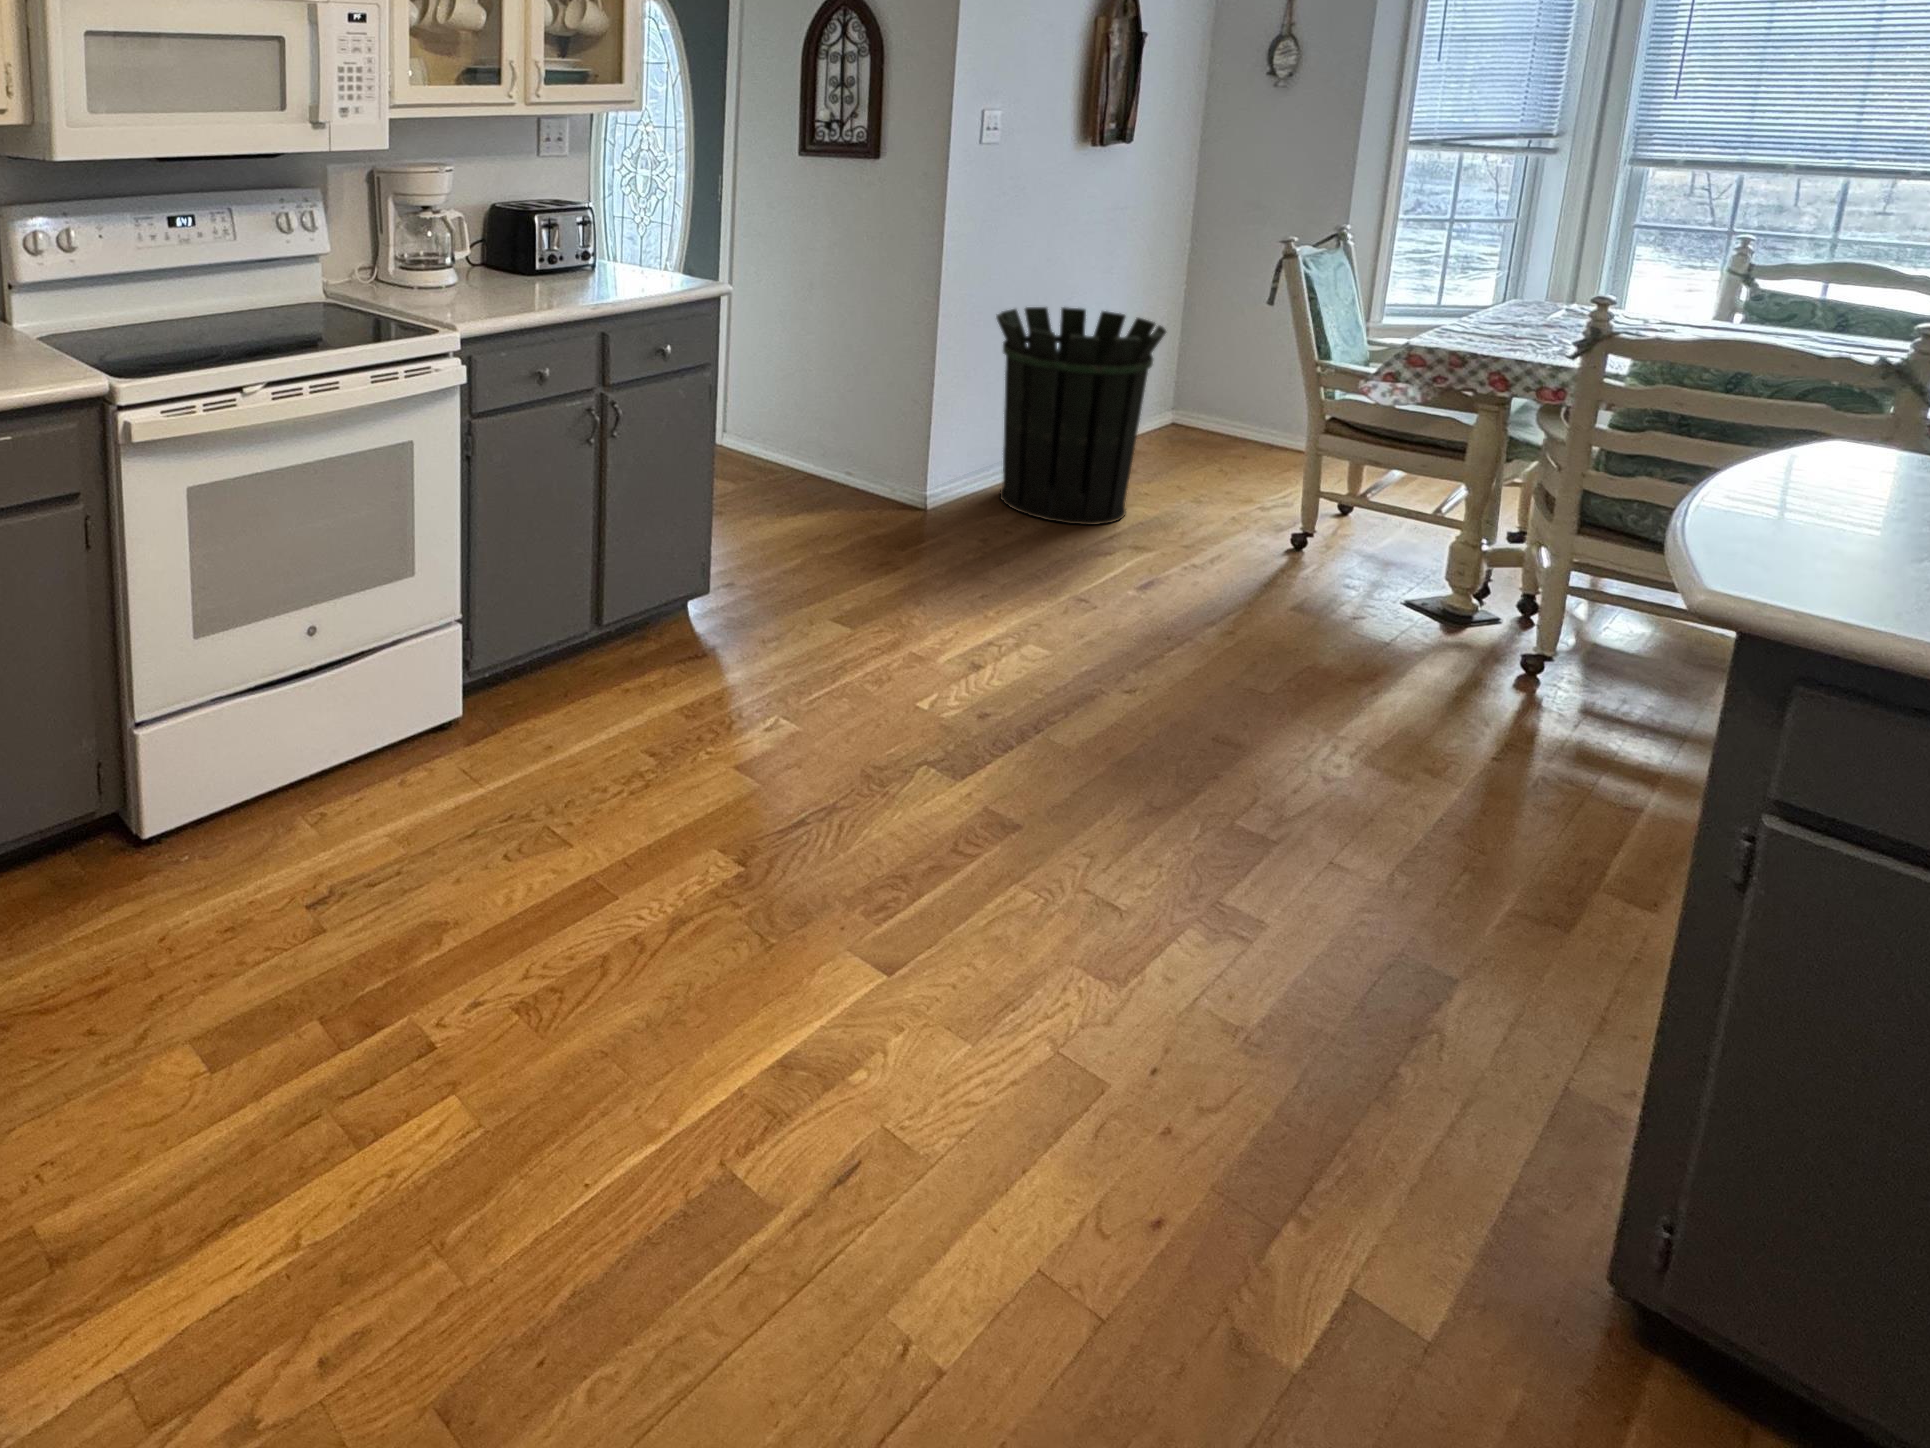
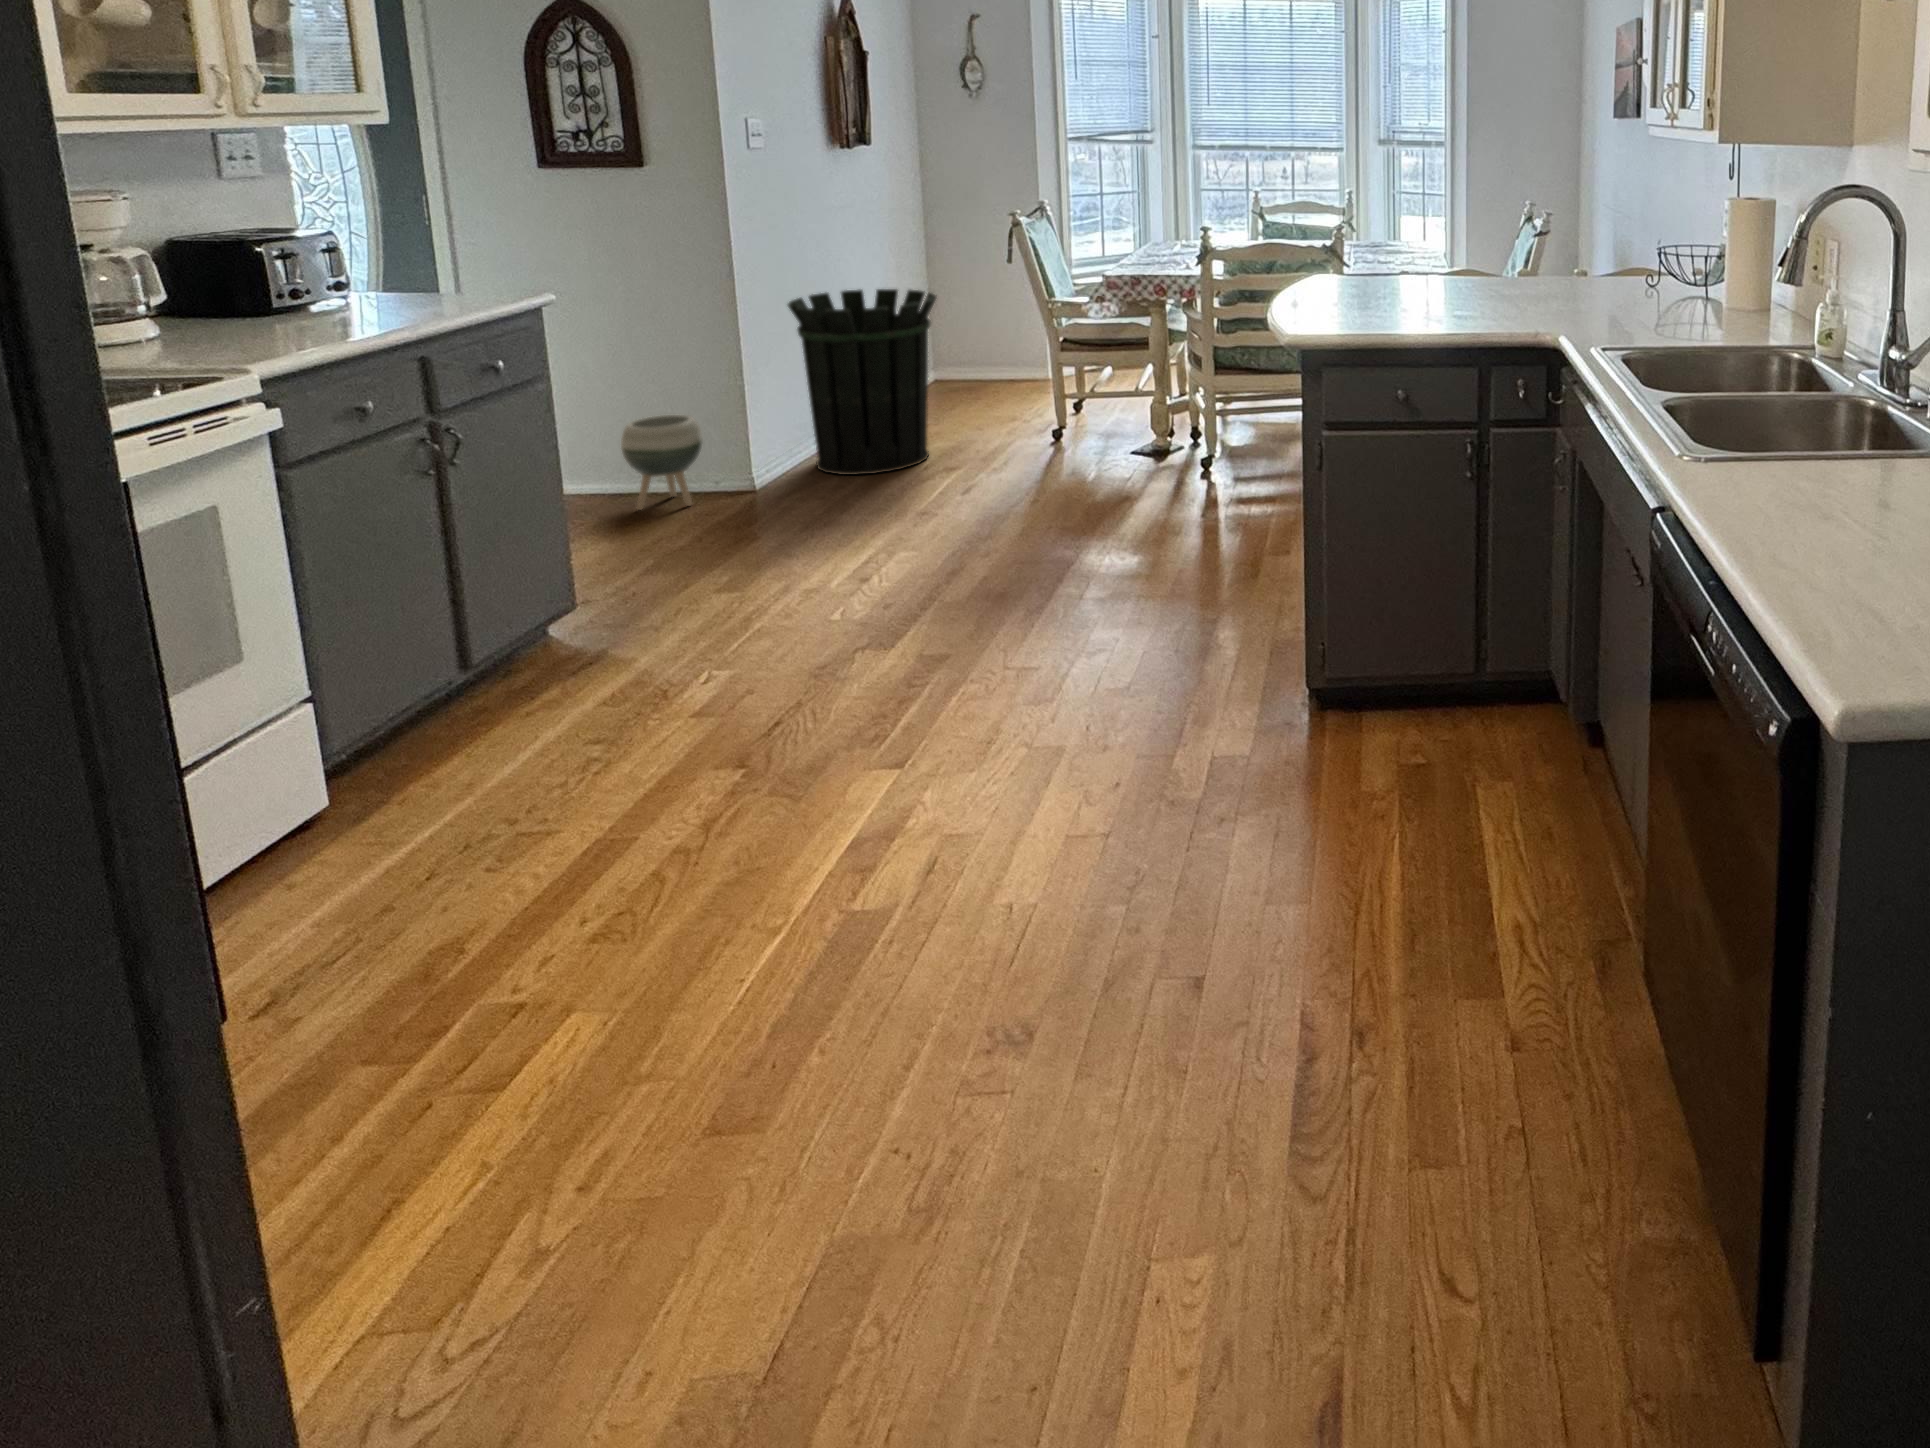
planter: none [818,406,889,503] -> present [621,415,703,510]

